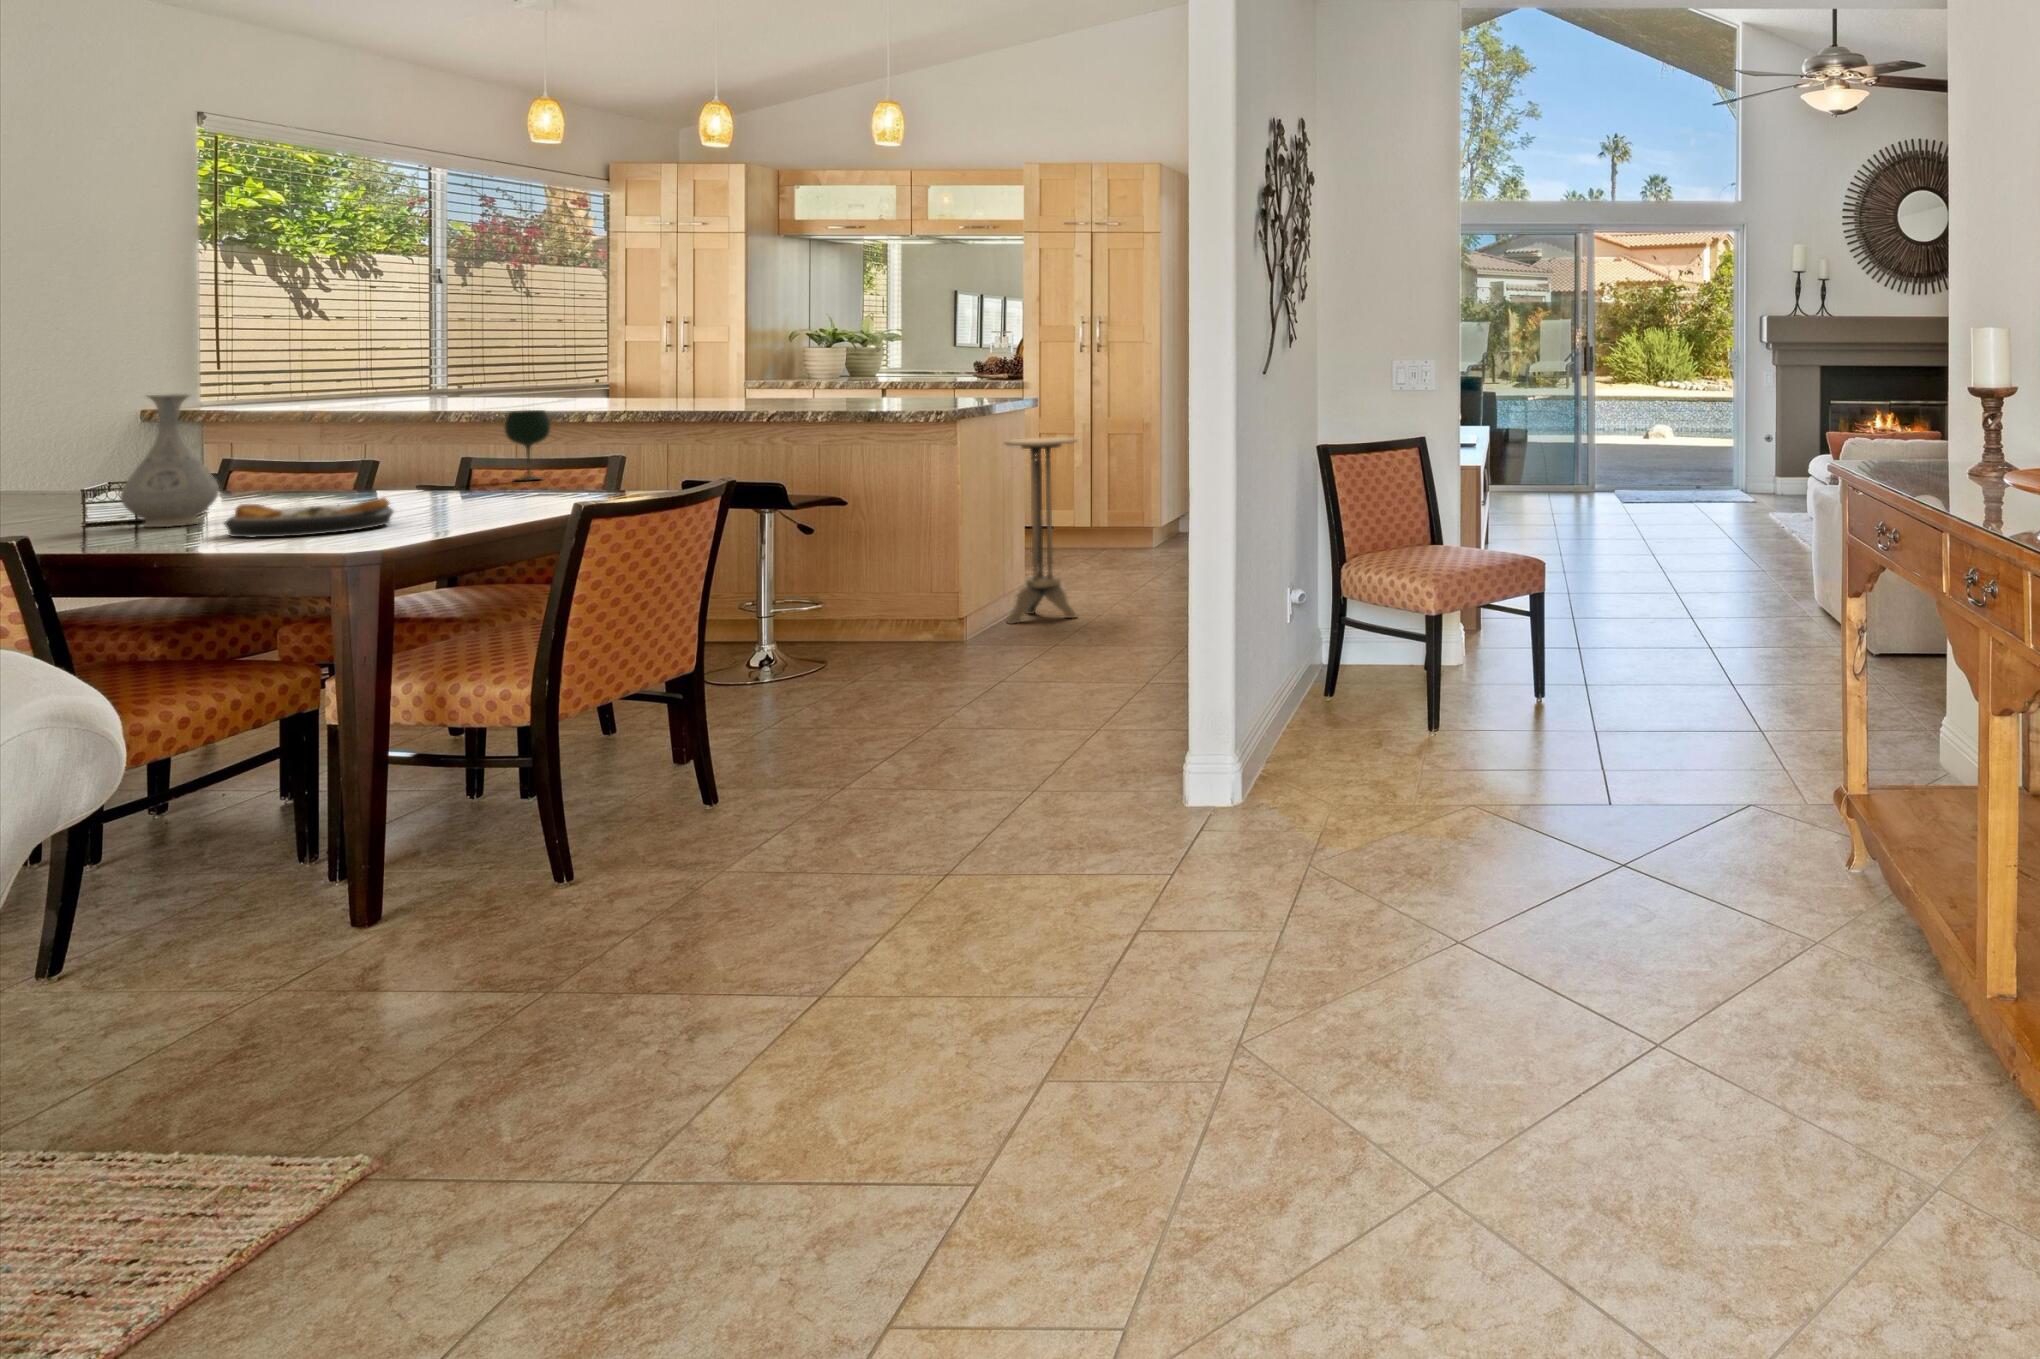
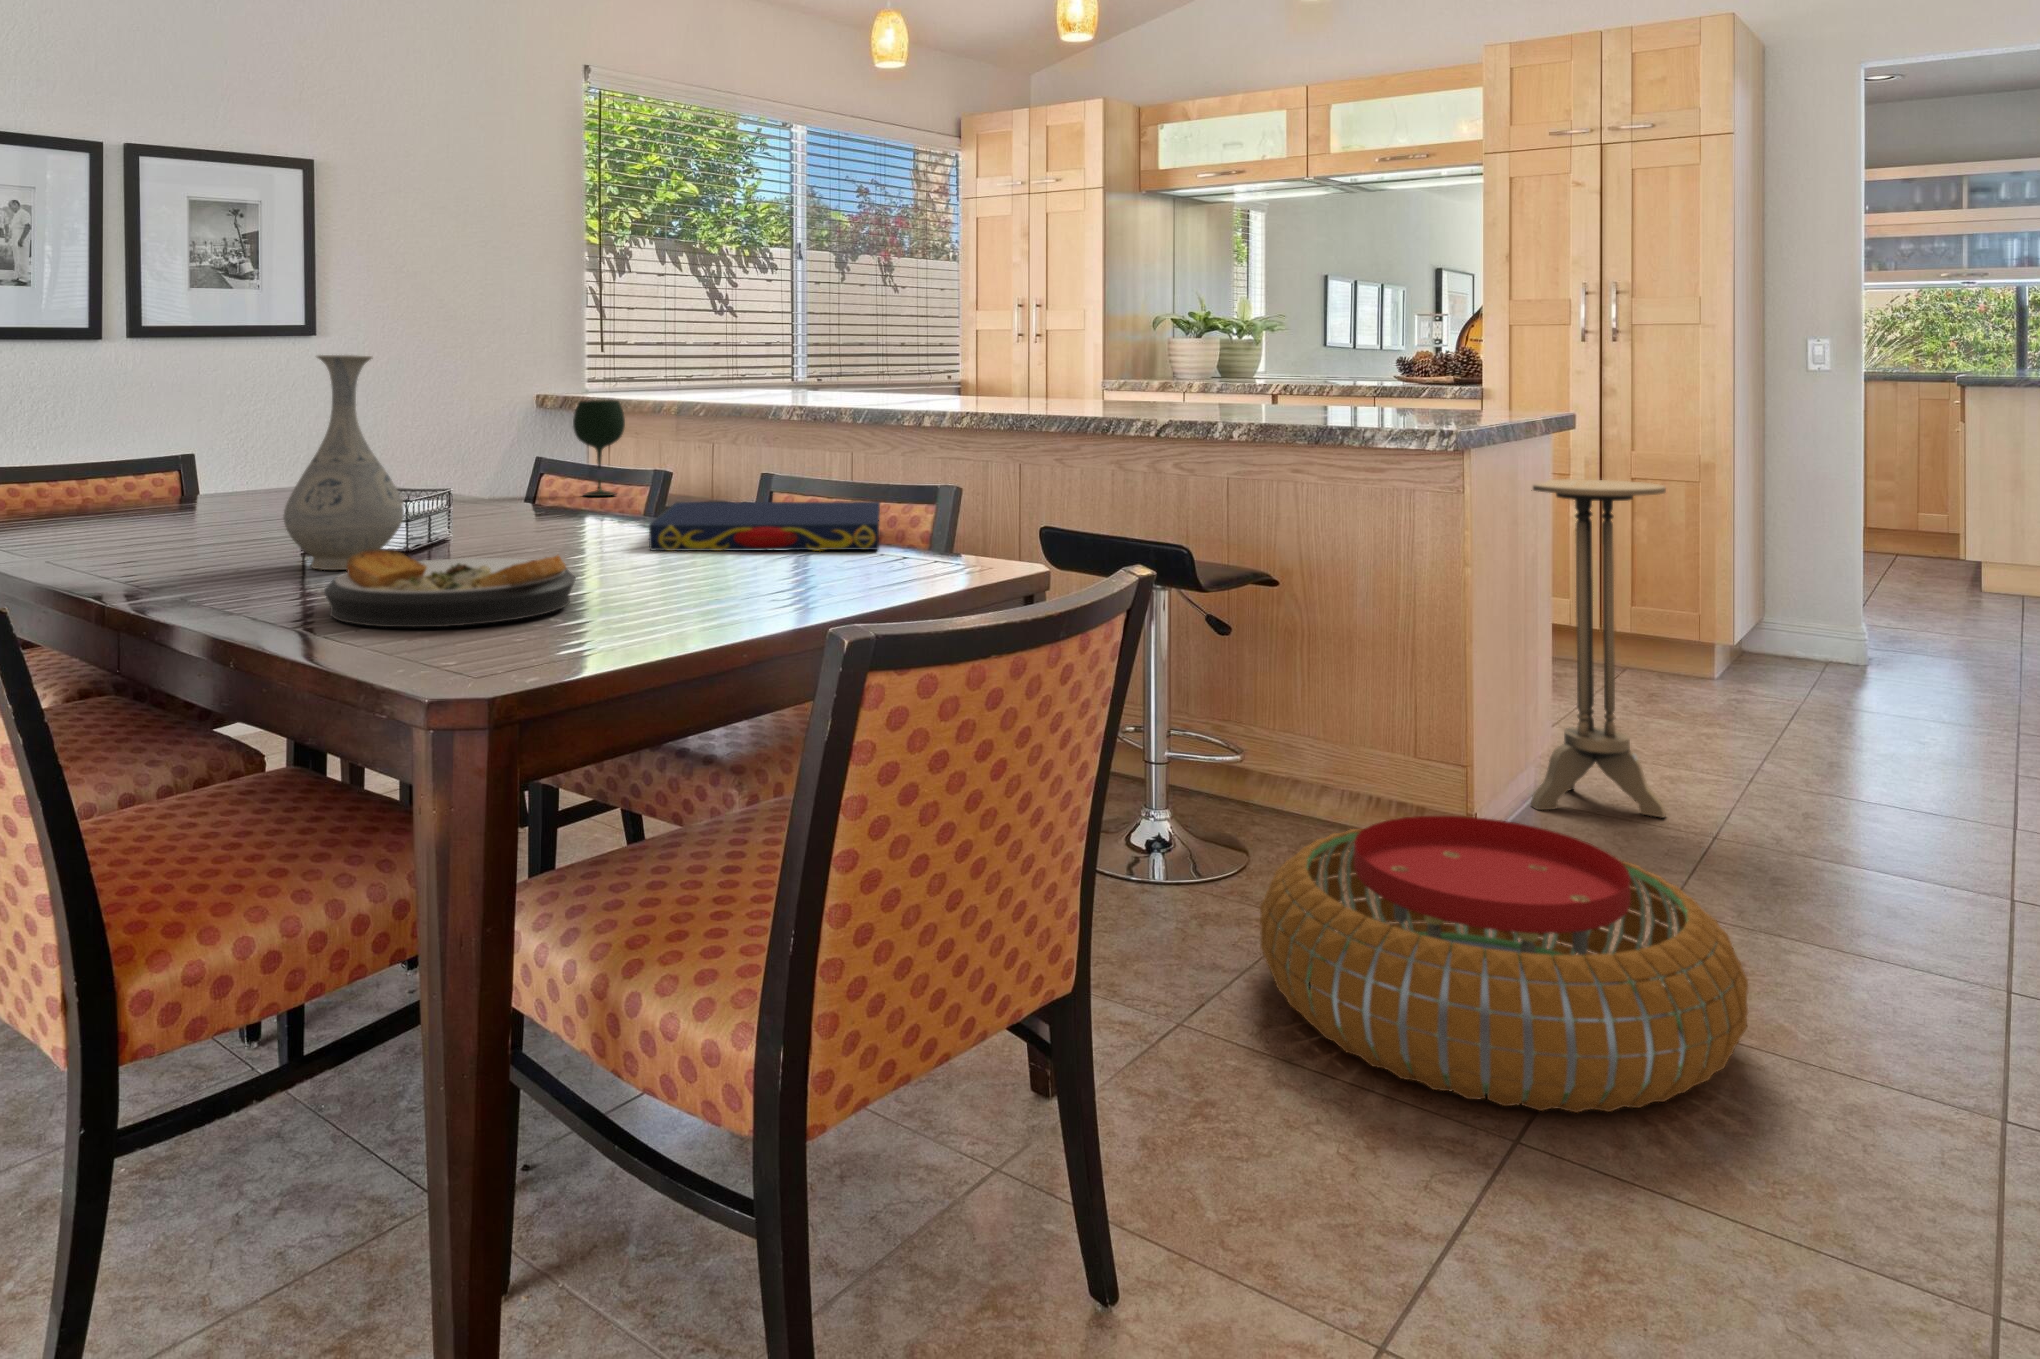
wine glass: present [504,410,550,481] -> present [573,400,625,496]
book: none [400,470,570,506] -> present [649,501,880,551]
pouf: none [814,609,1049,724] -> present [1260,816,1748,1113]

